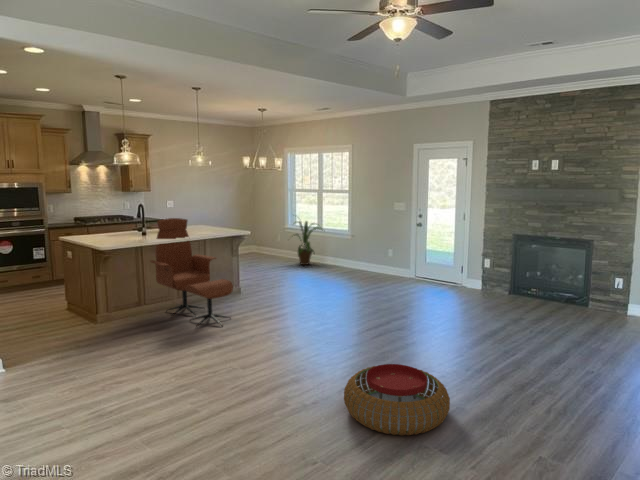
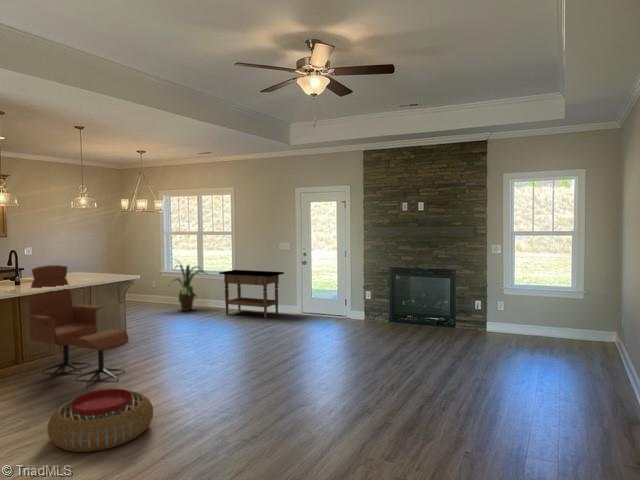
side table: none [334,228,398,278] -> present [219,270,284,318]
pouf: present [344,364,450,436] -> present [47,389,153,452]

